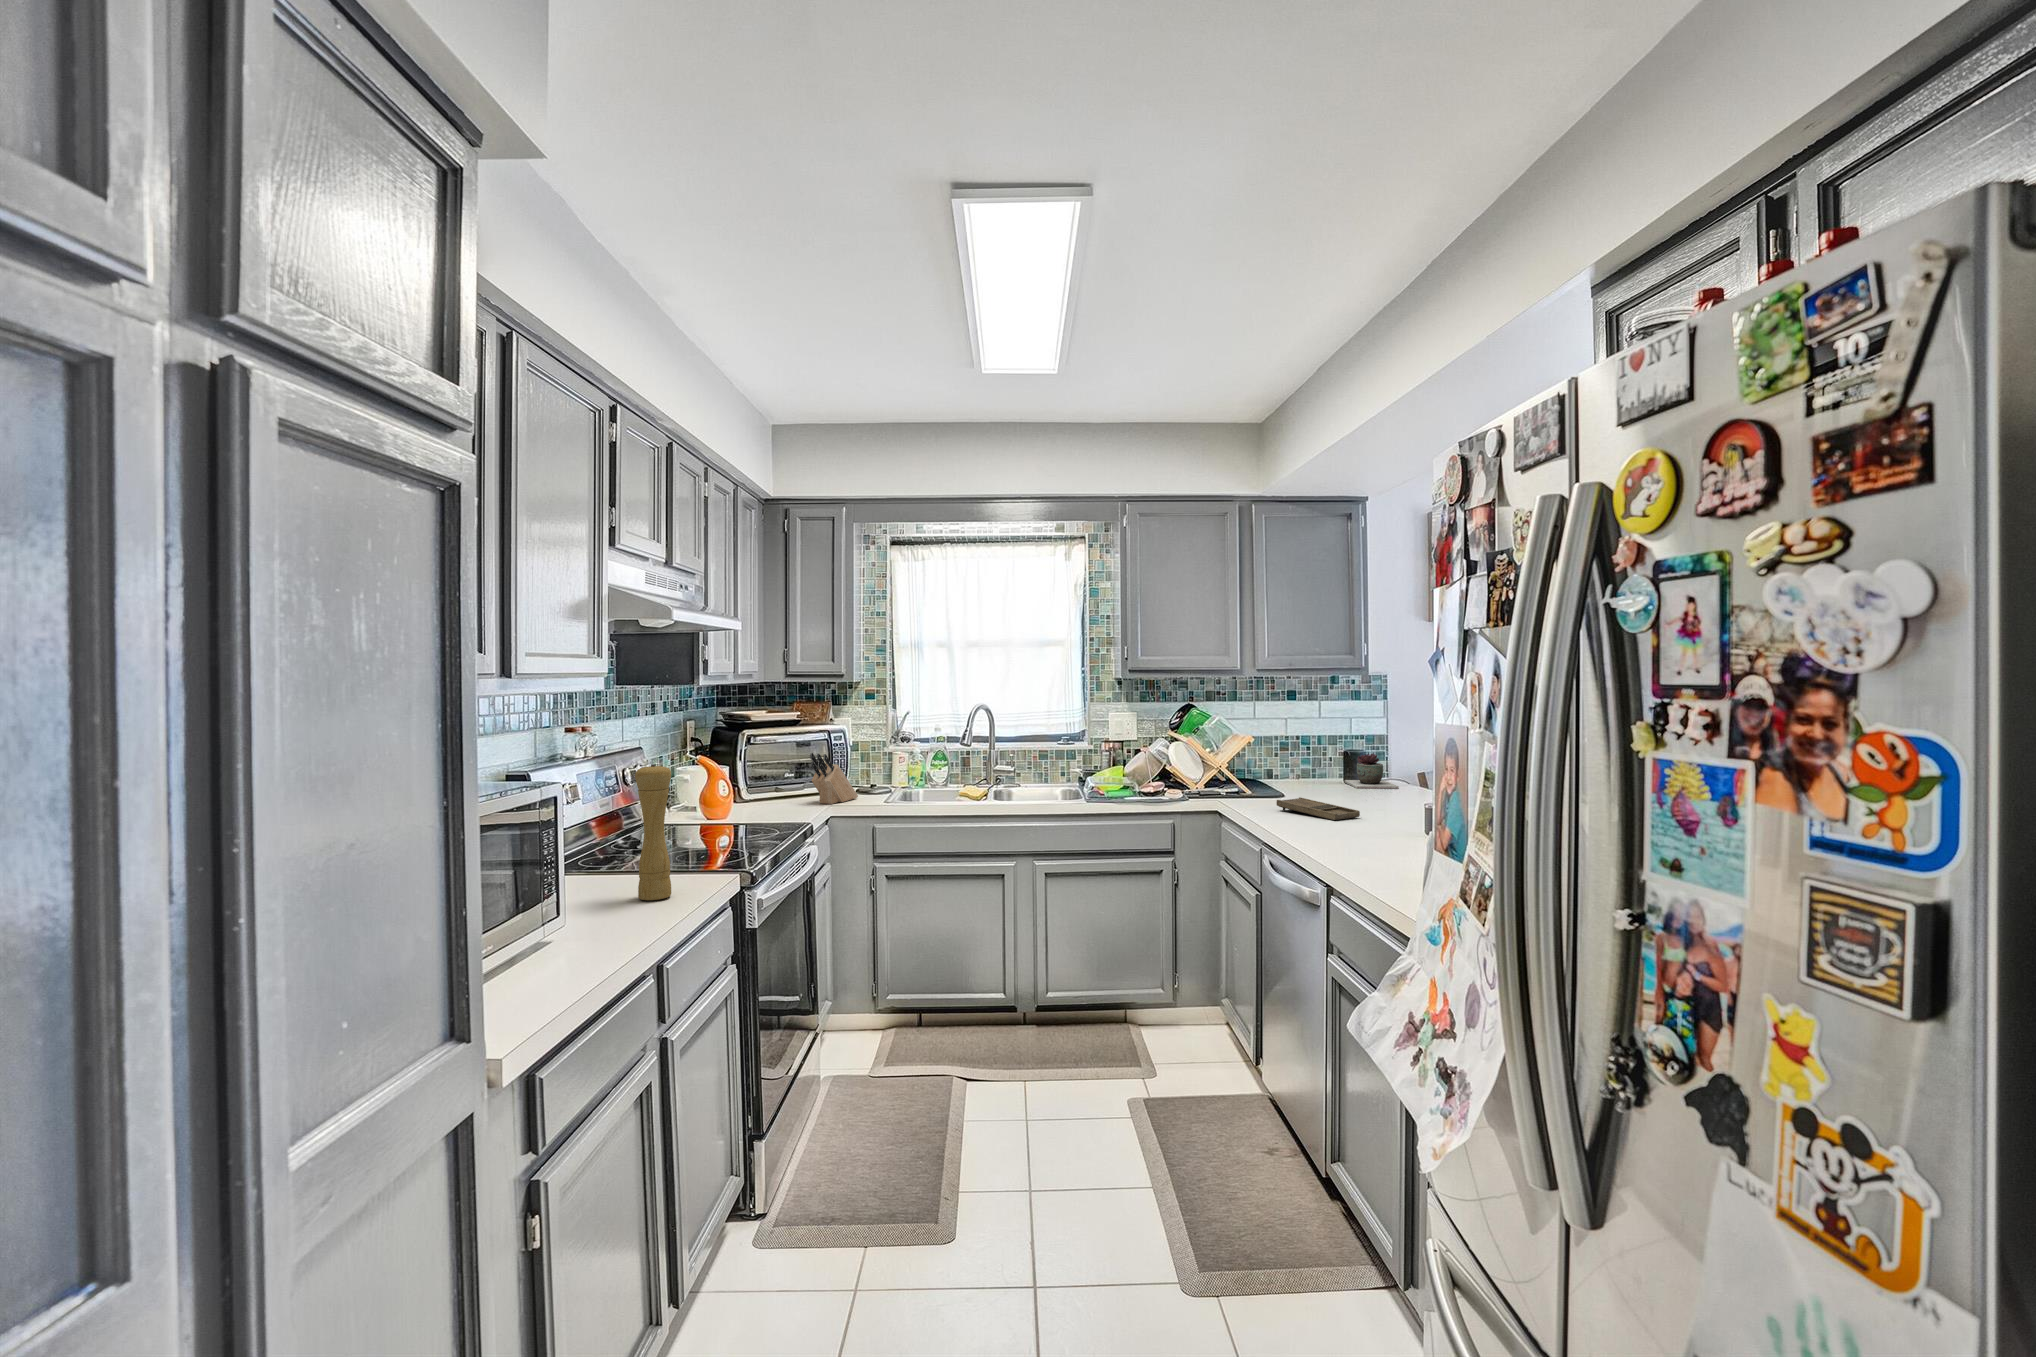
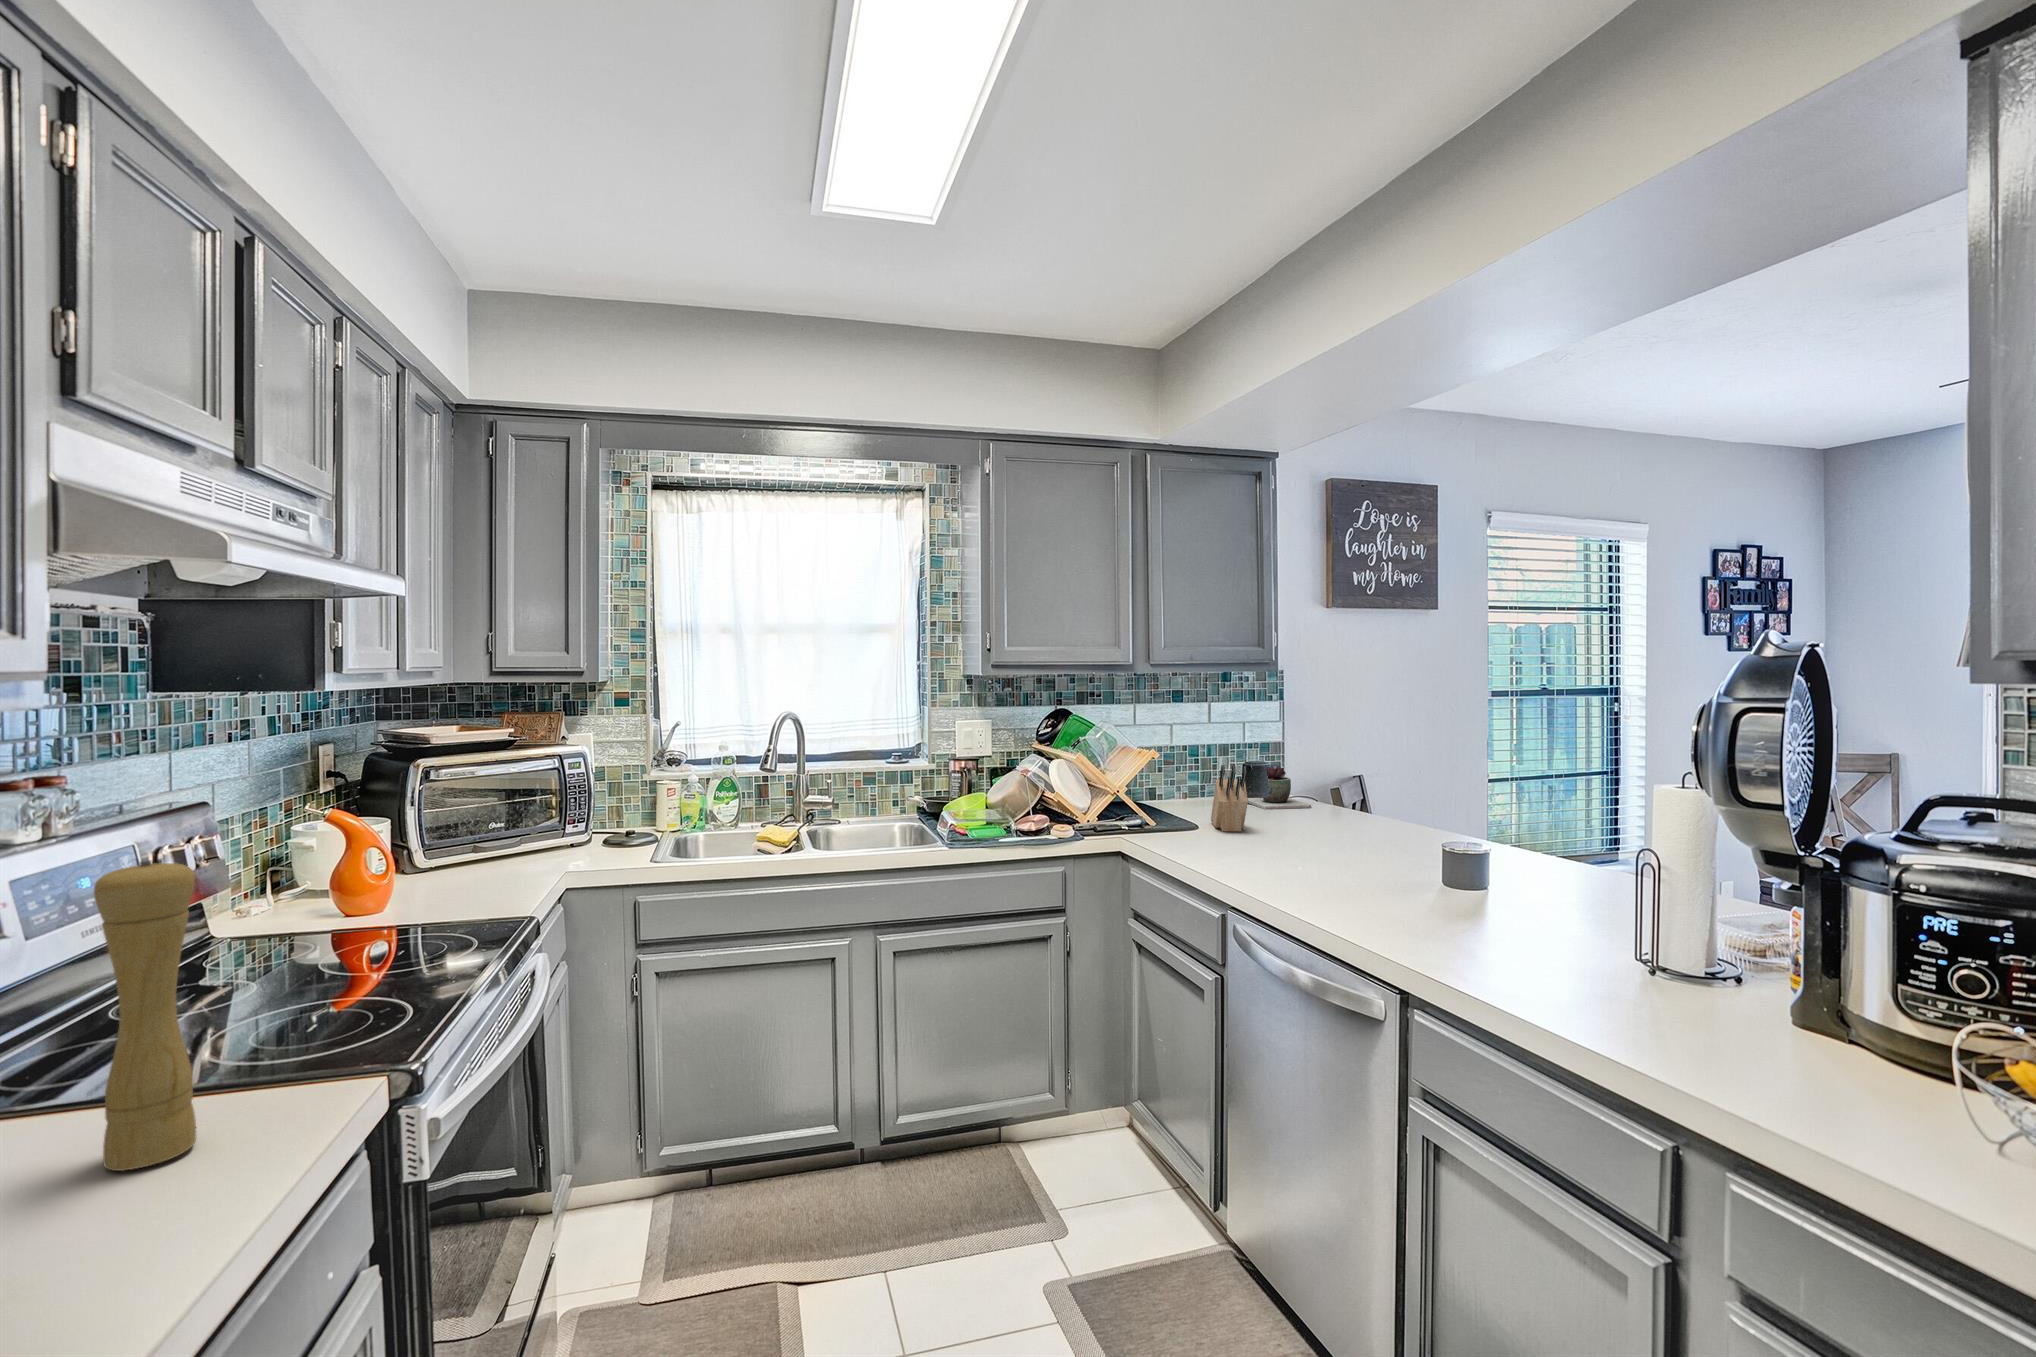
knife block: present [810,753,858,804] -> present [1211,765,1248,832]
tray: present [1276,797,1360,820] -> none [1209,829,1322,862]

